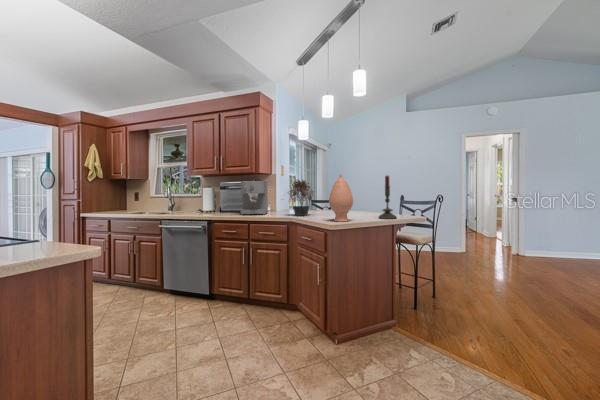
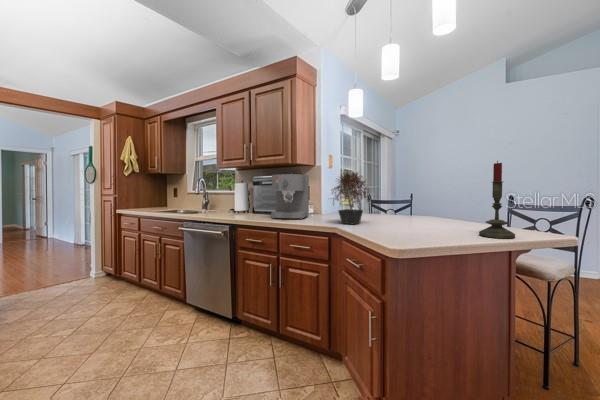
vase: present [329,174,353,221] -> none [391,160,434,241]

